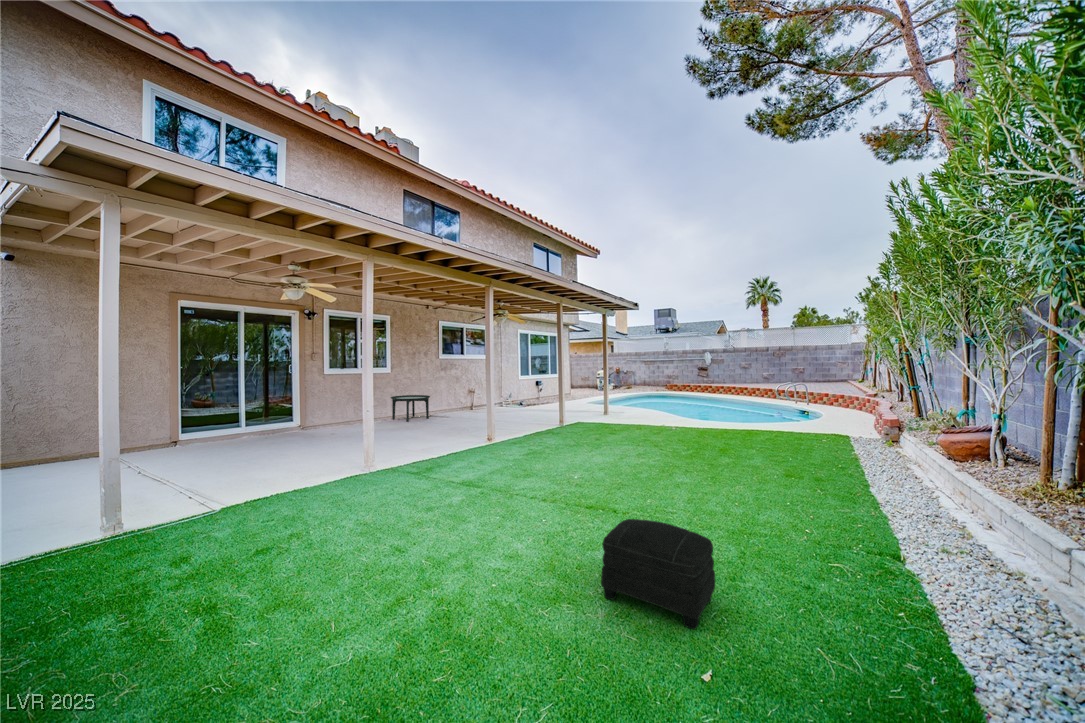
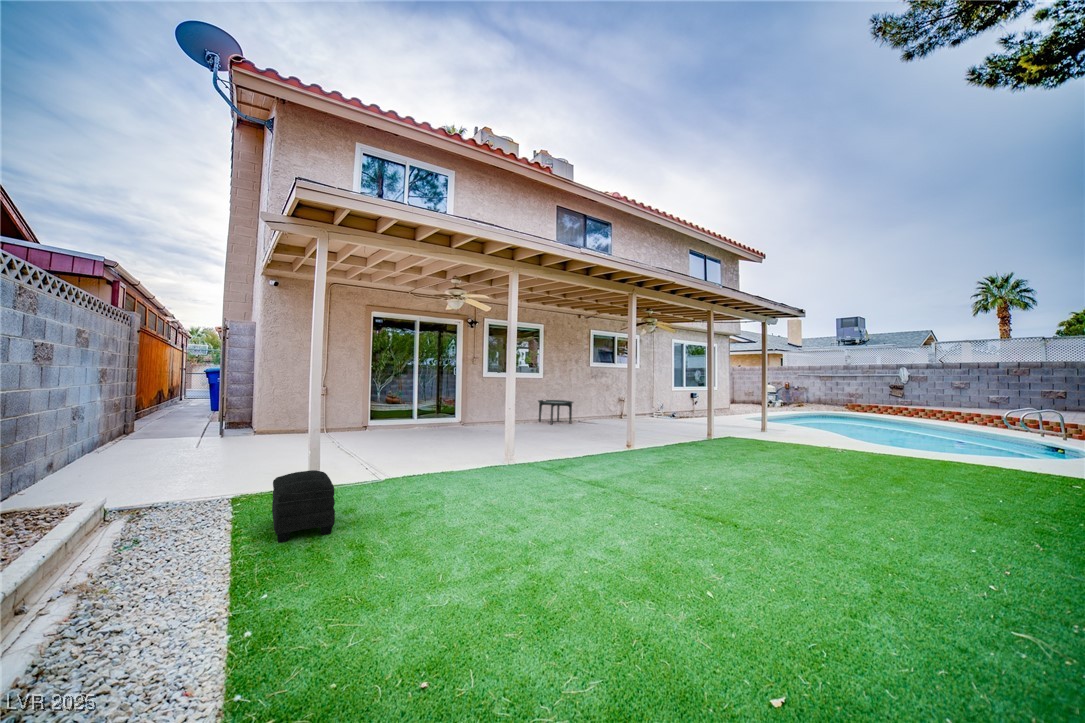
ottoman: present [601,519,715,630] -> present [272,470,335,542]

